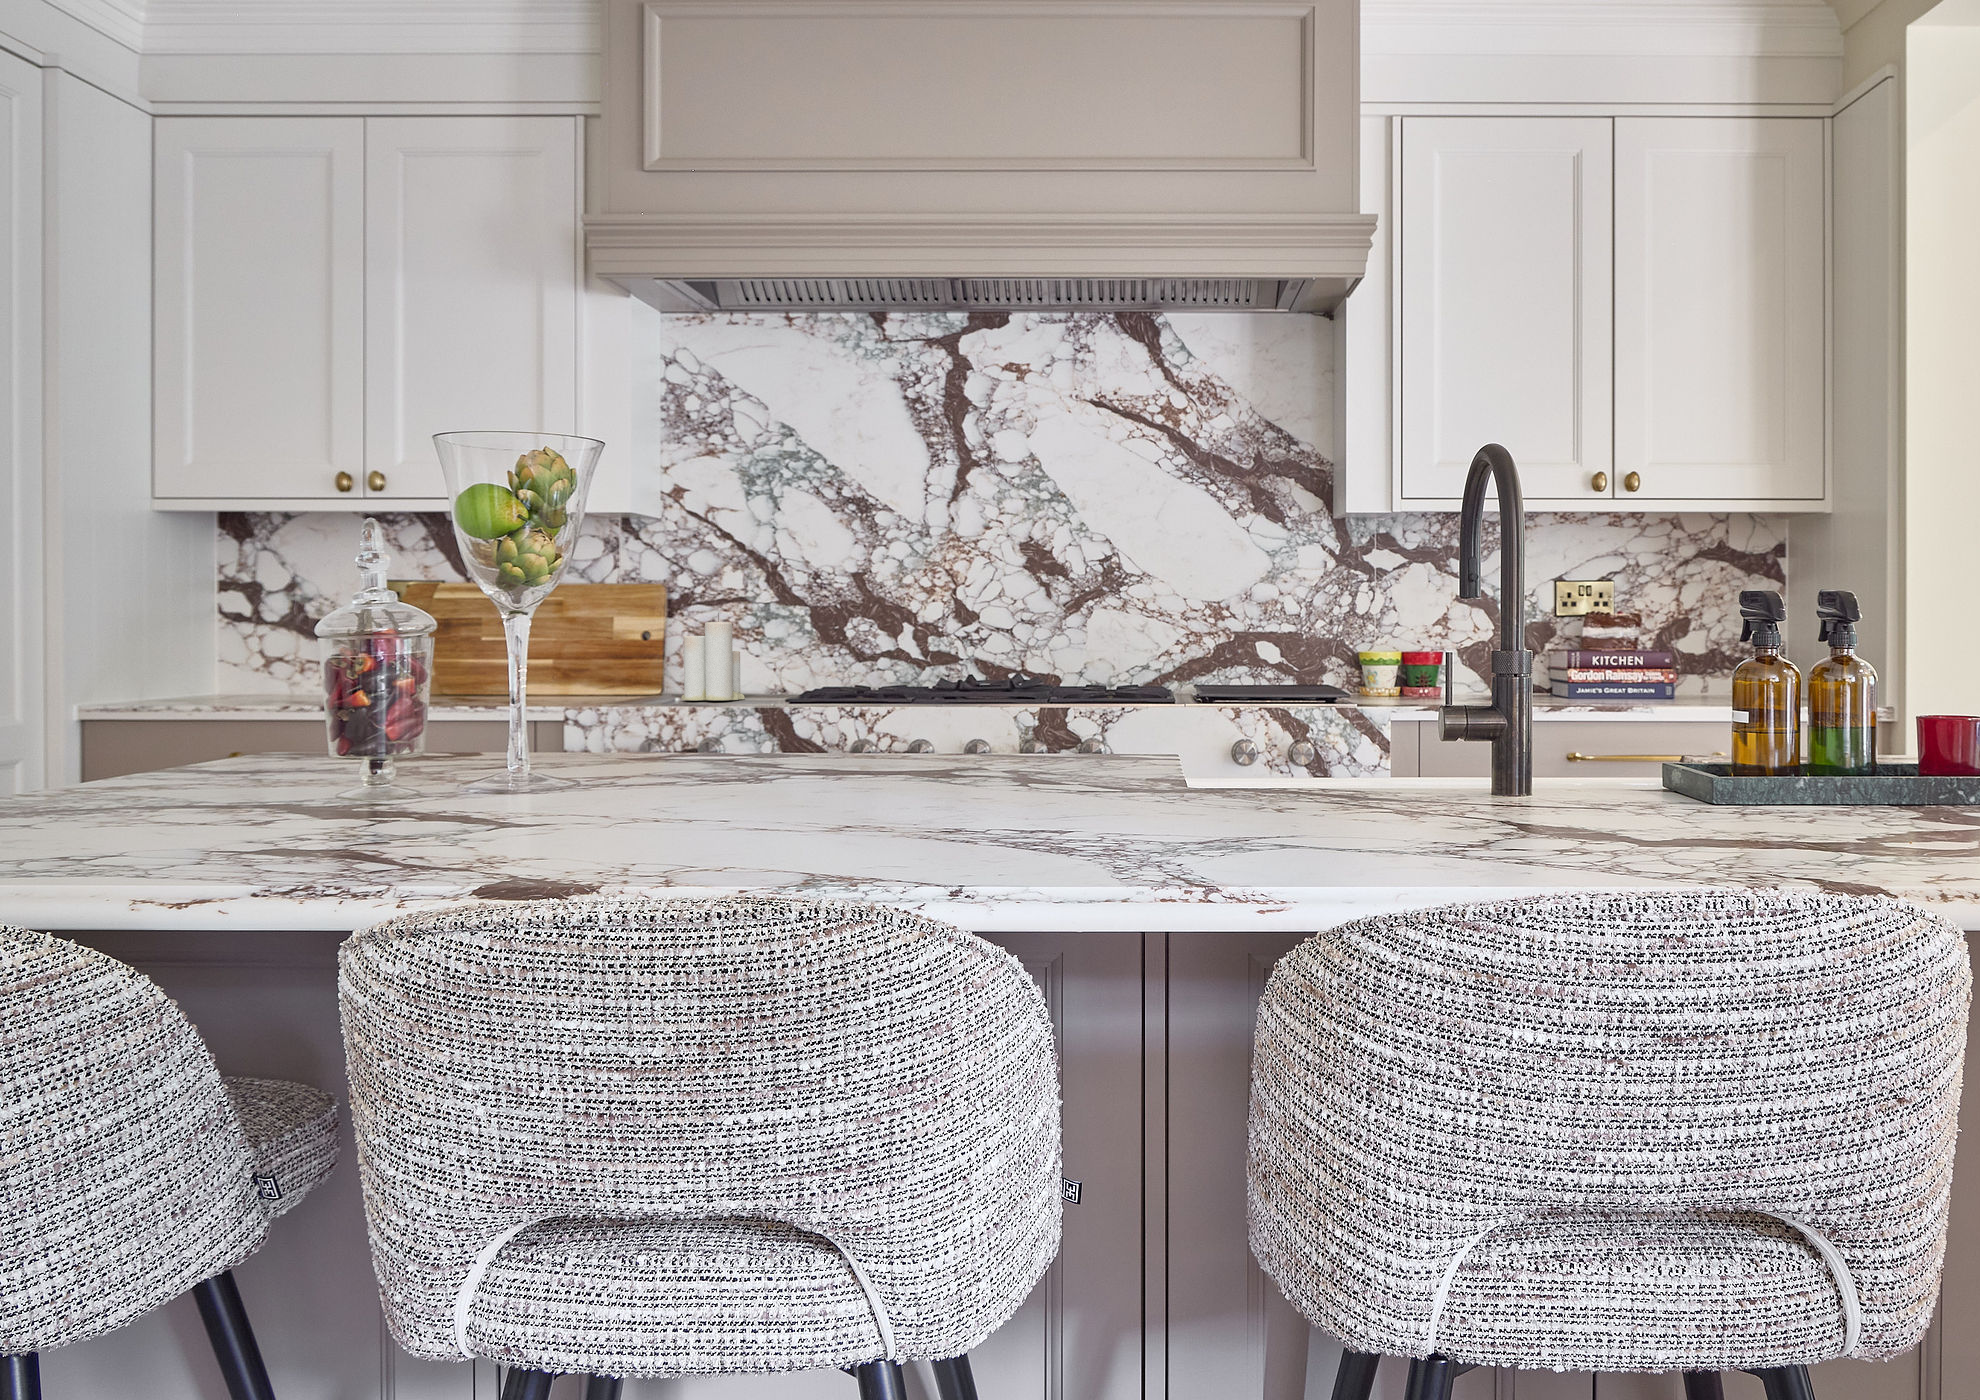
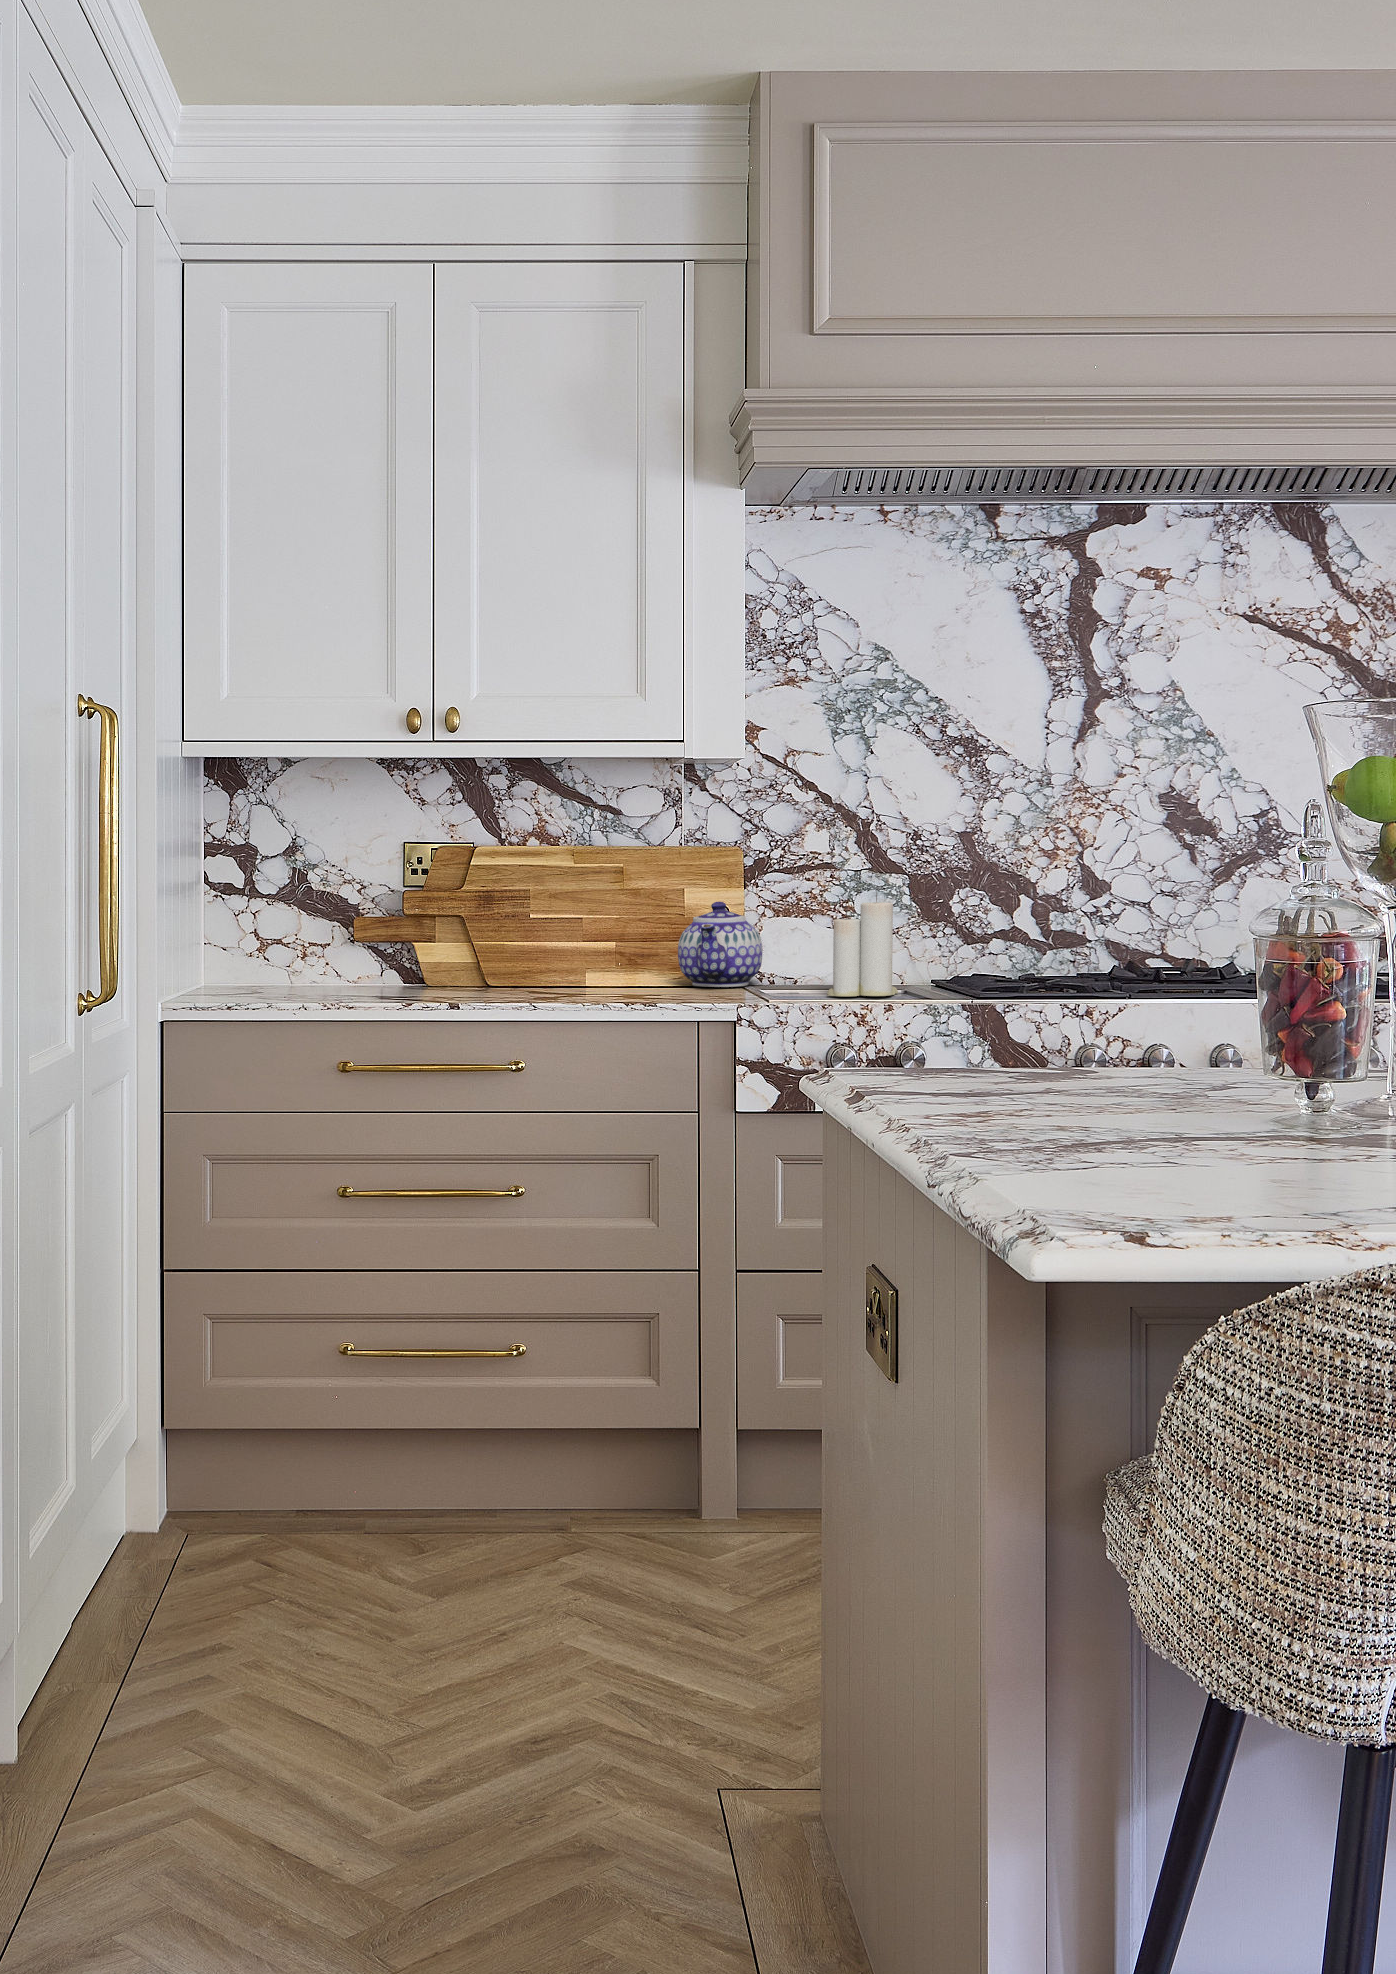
teapot: none [594,623,666,693] -> present [678,902,762,987]

